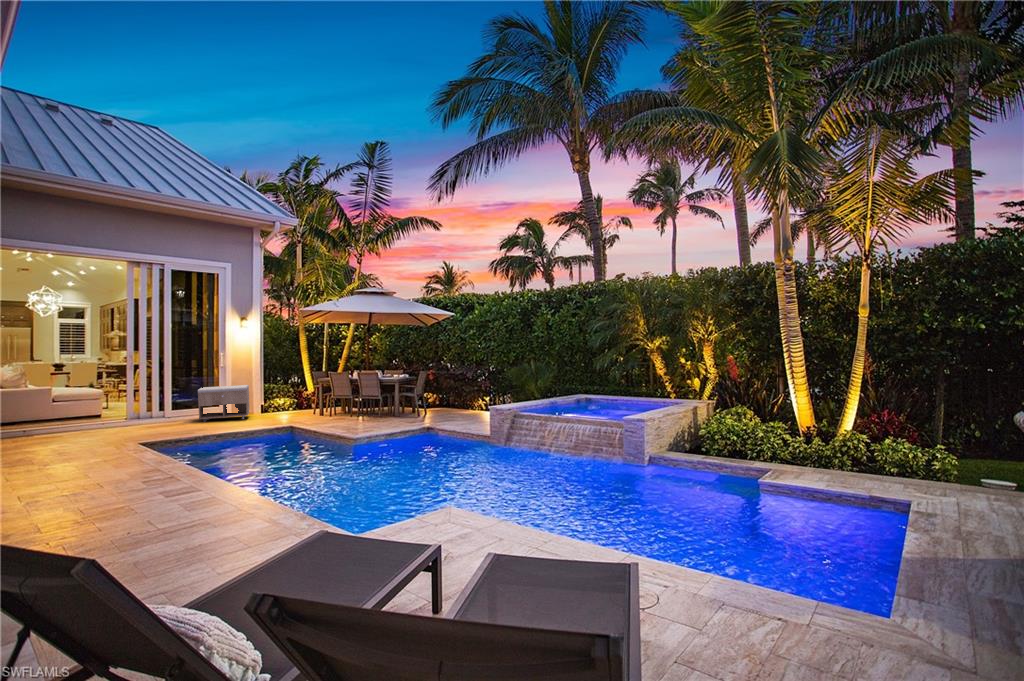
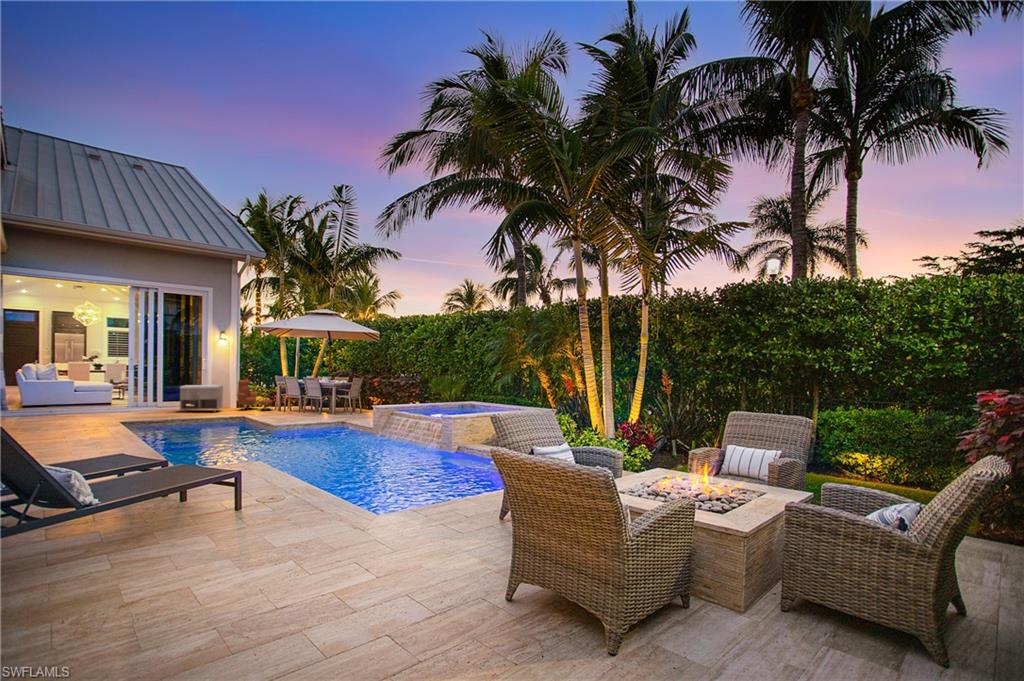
lounge chair: none [265,377,310,415] -> present [237,380,273,410]

